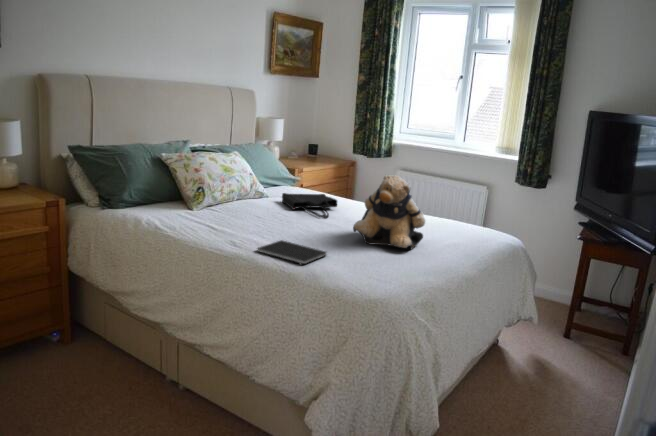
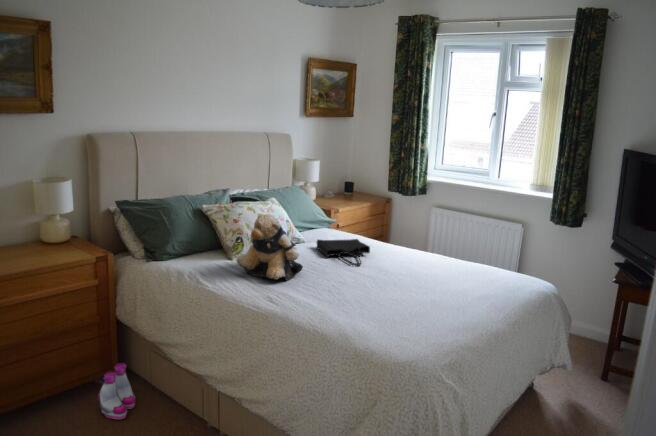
teddy bear: present [353,175,425,249] -> present [237,214,303,281]
notebook: present [258,240,327,264] -> none [291,294,358,321]
boots: none [45,316,87,375] -> present [98,363,135,419]

